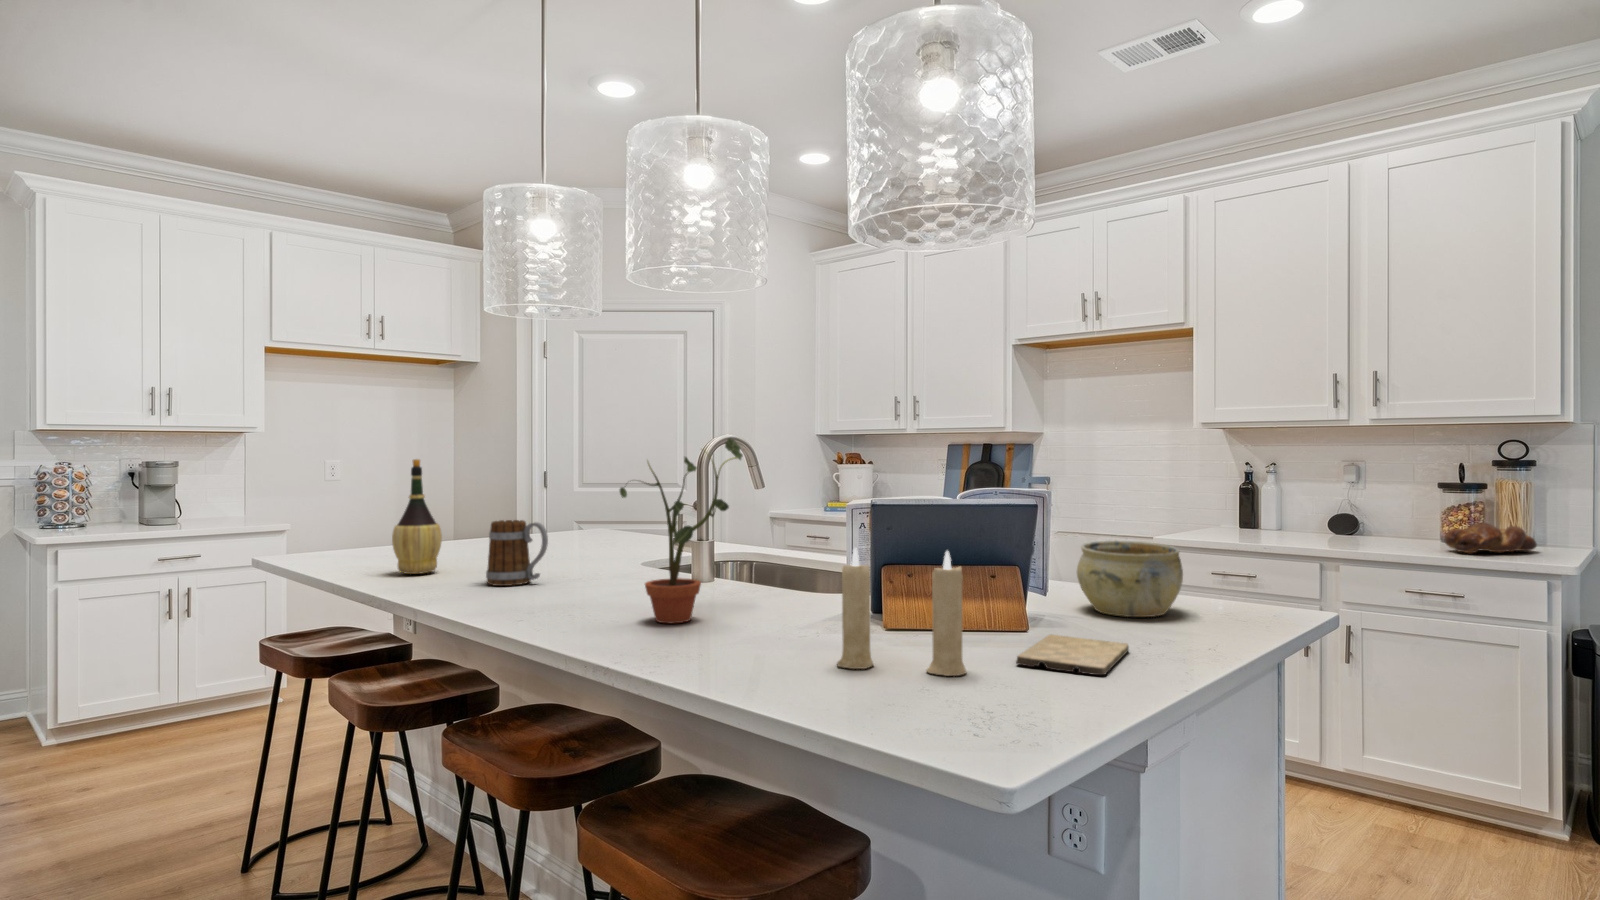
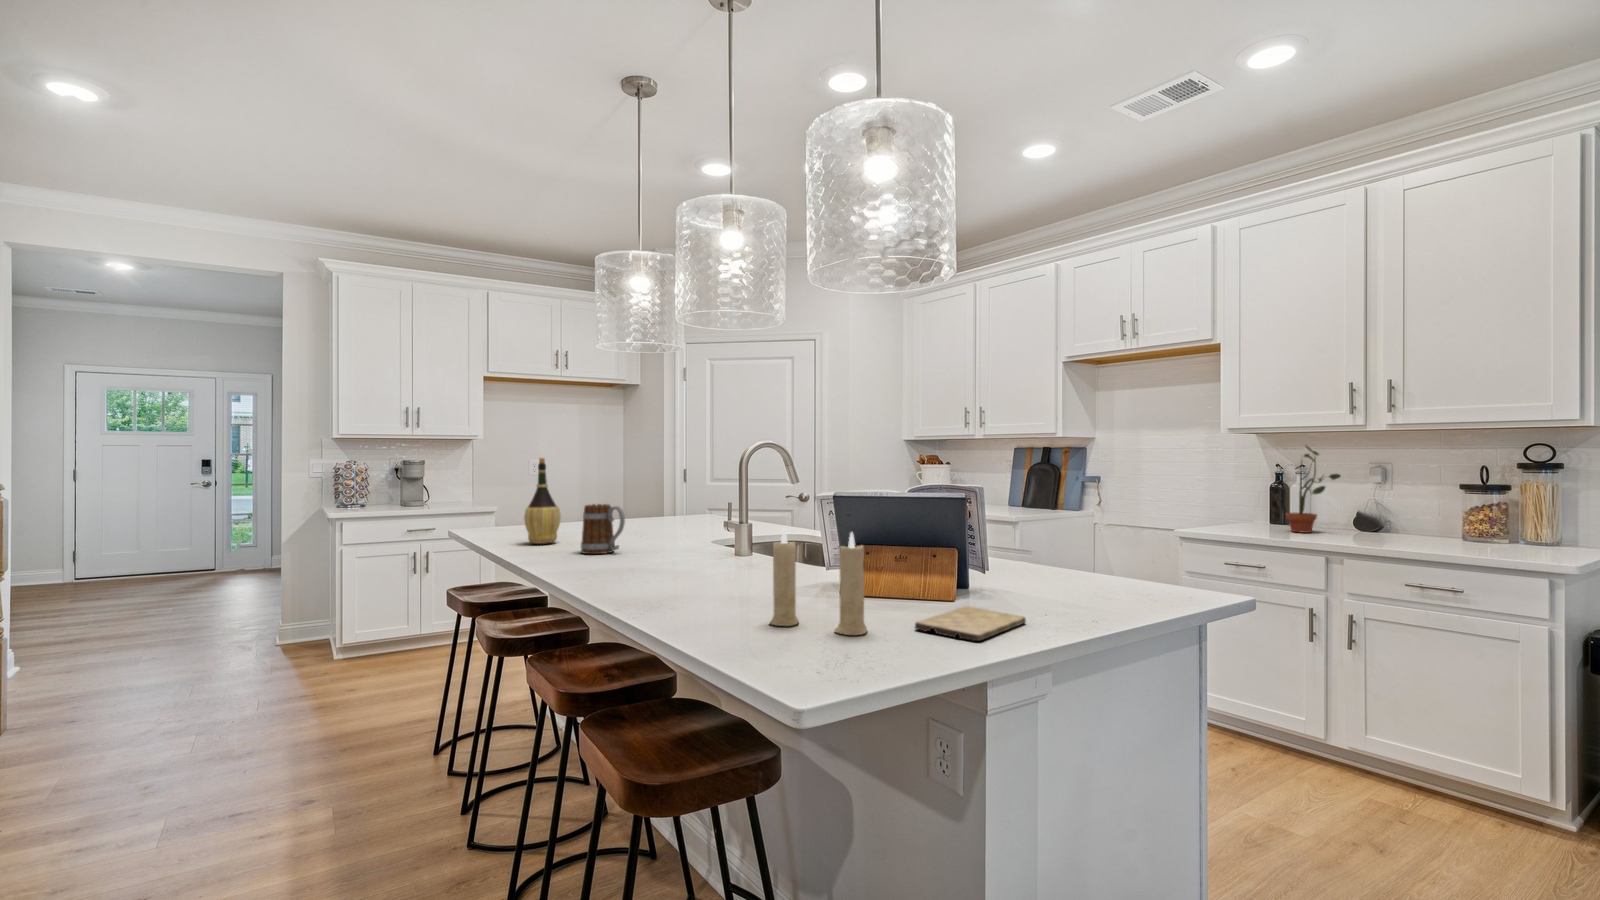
potted plant: present [620,438,743,623] -> present [1281,445,1341,533]
bread loaf: present [1444,523,1537,553] -> none [1457,523,1558,551]
ceramic bowl: present [1077,540,1183,617] -> none [1021,529,1114,596]

